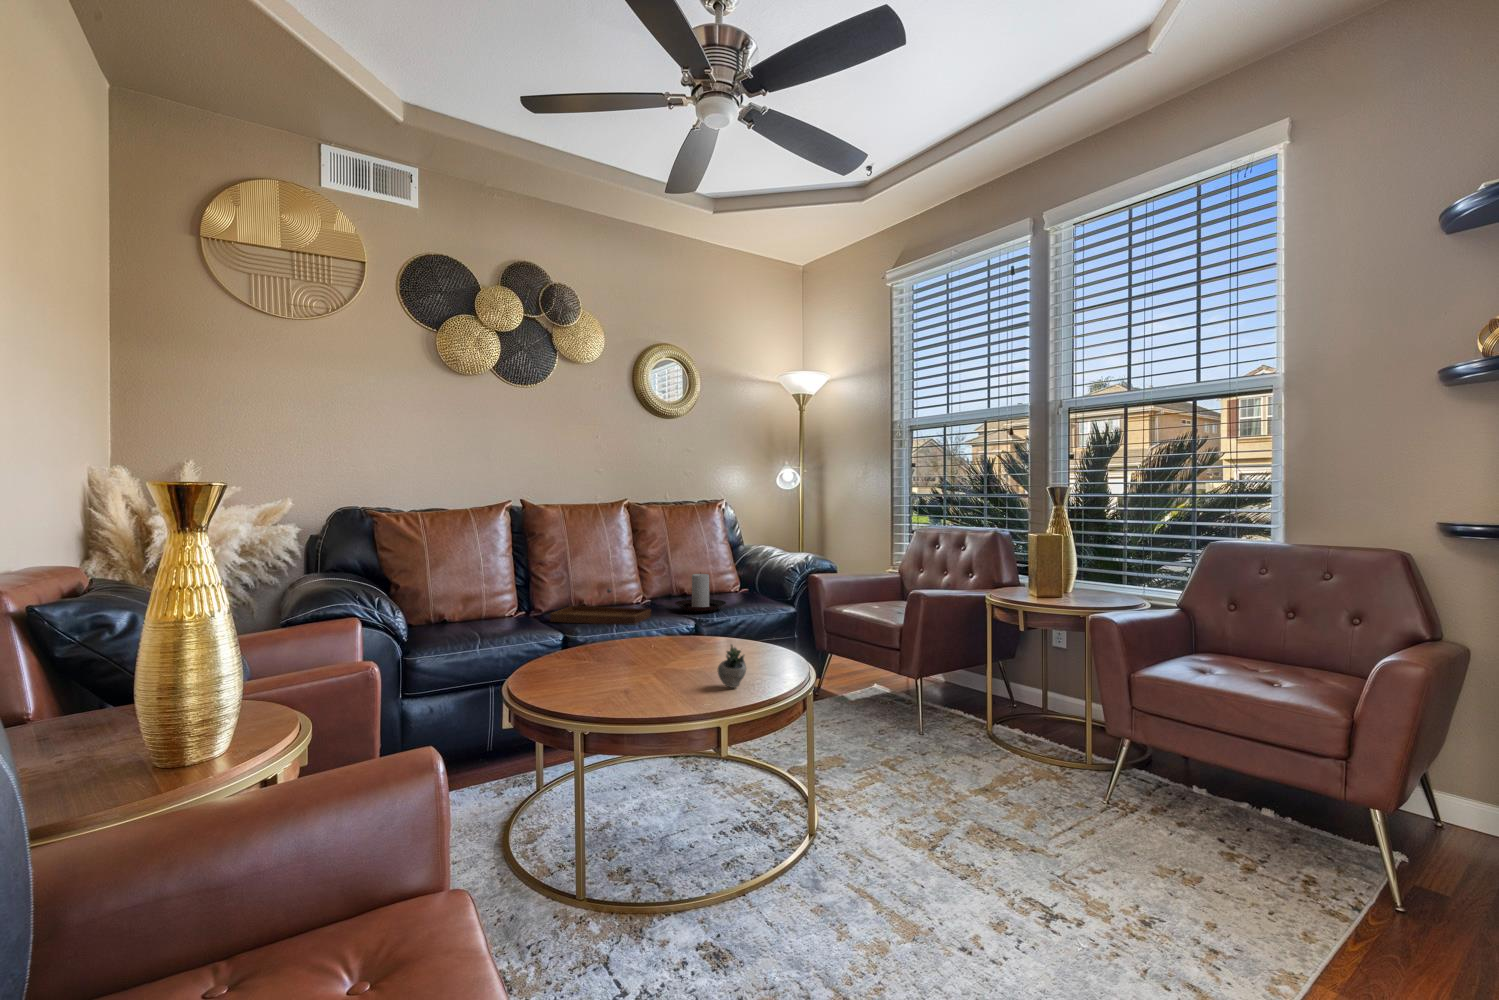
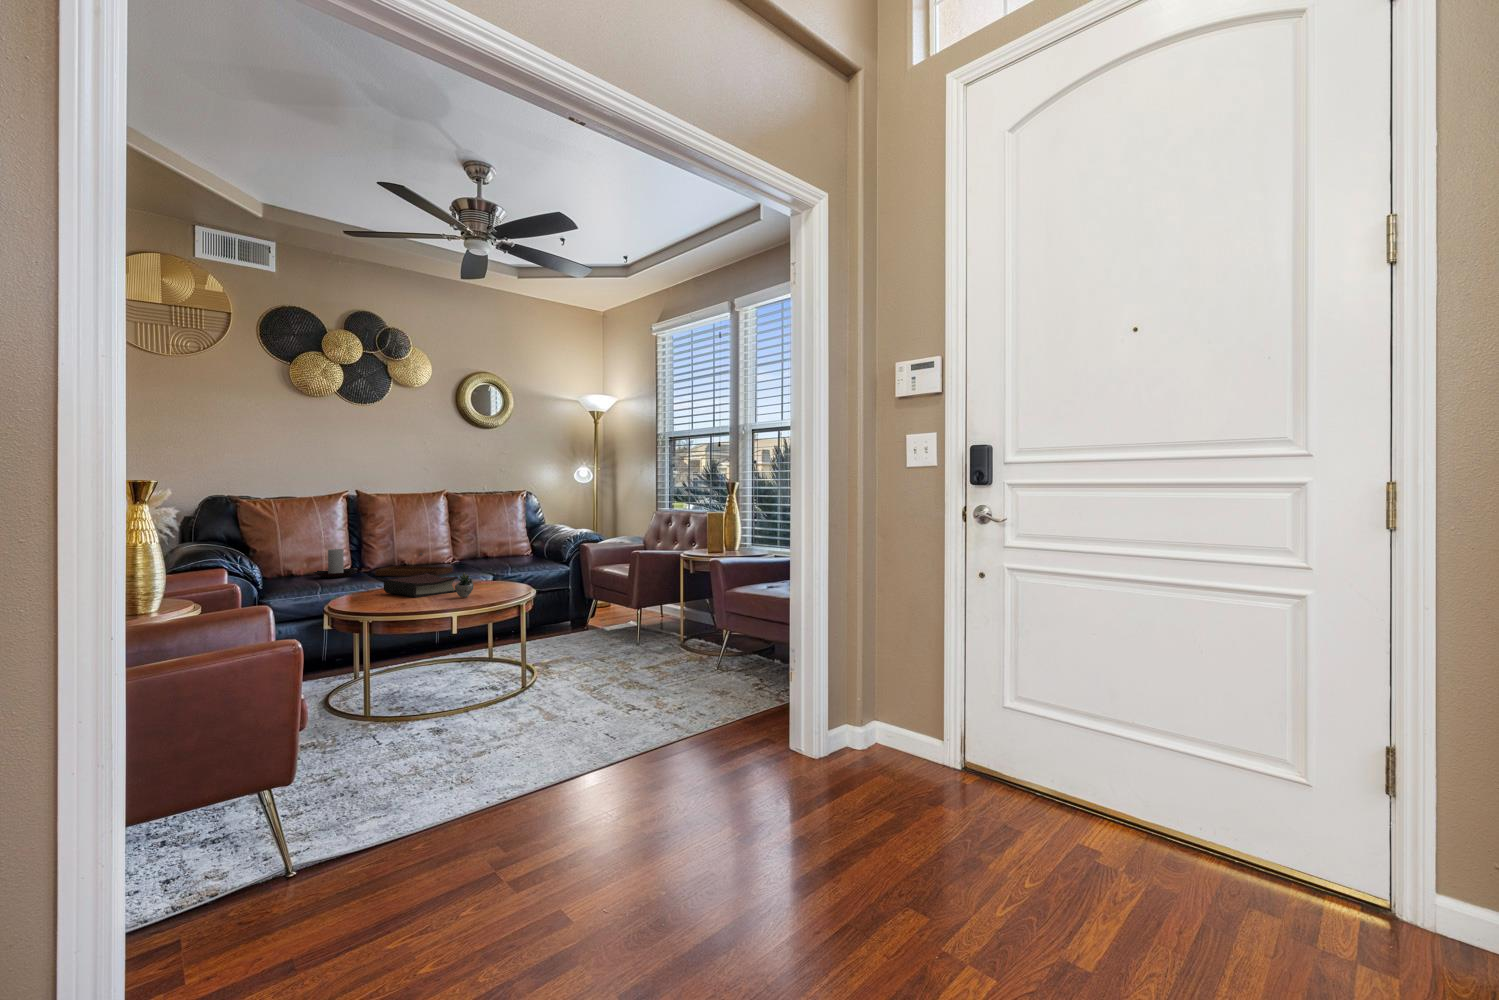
candle holder: present [675,574,726,613] -> present [313,549,358,578]
hardback book: none [590,633,705,684] -> present [384,574,458,598]

